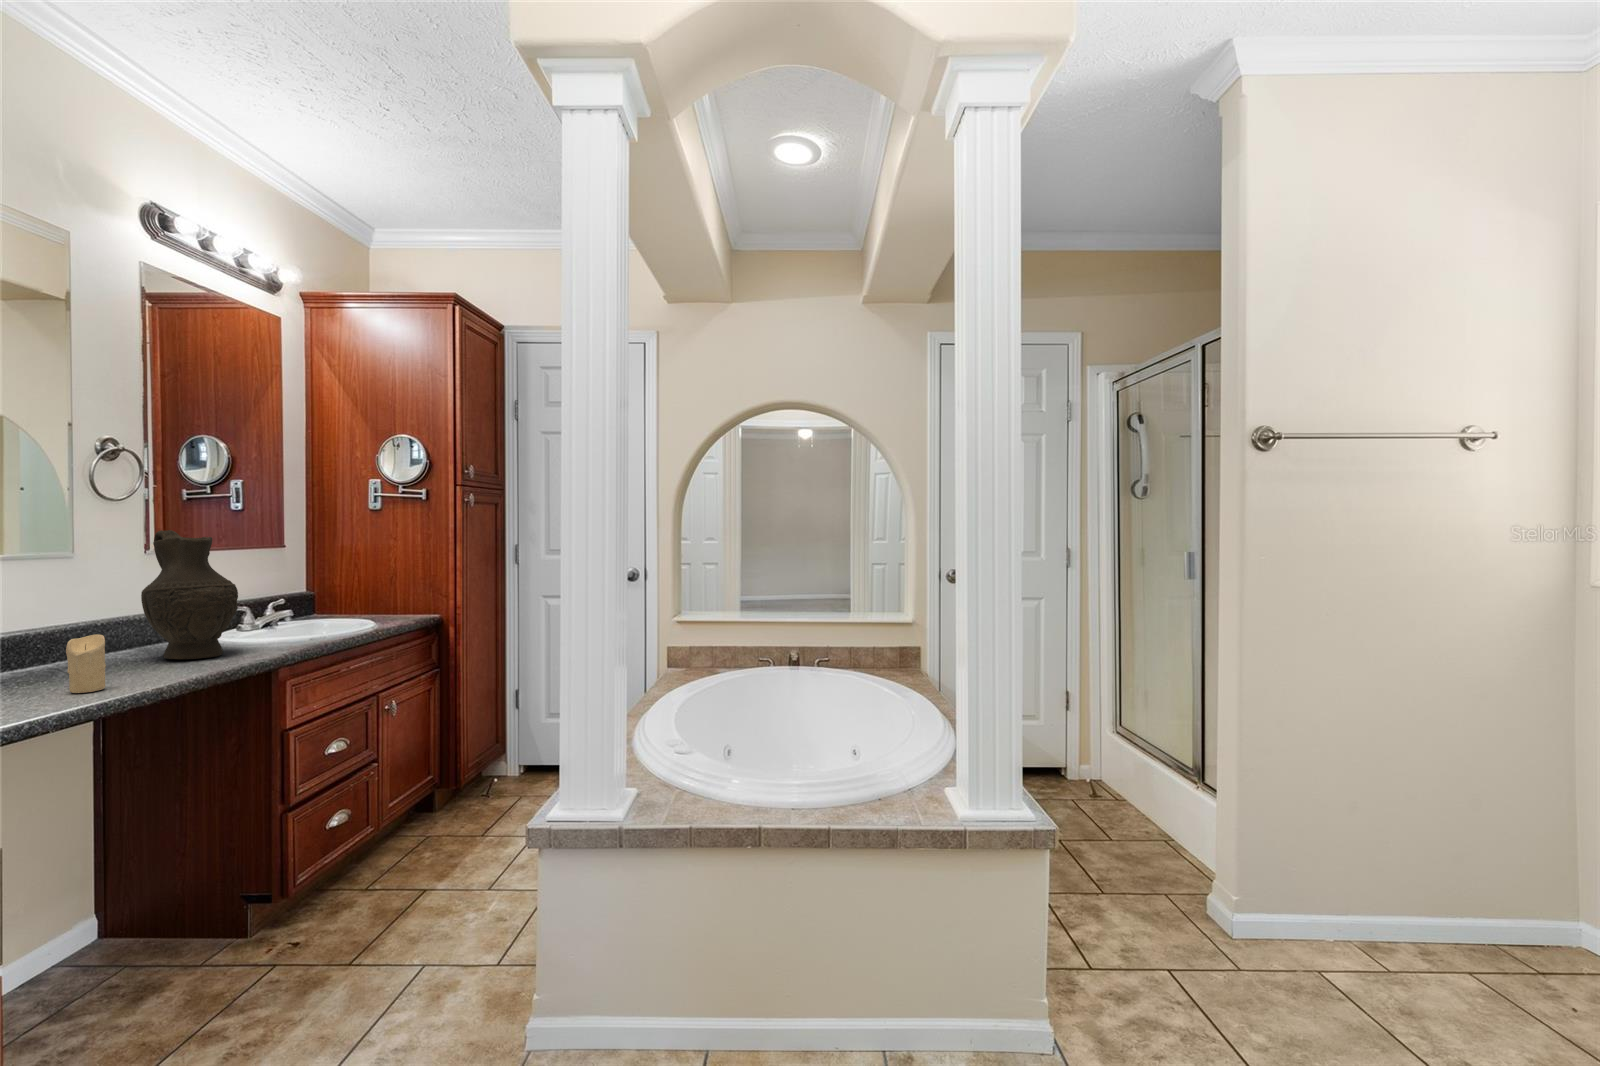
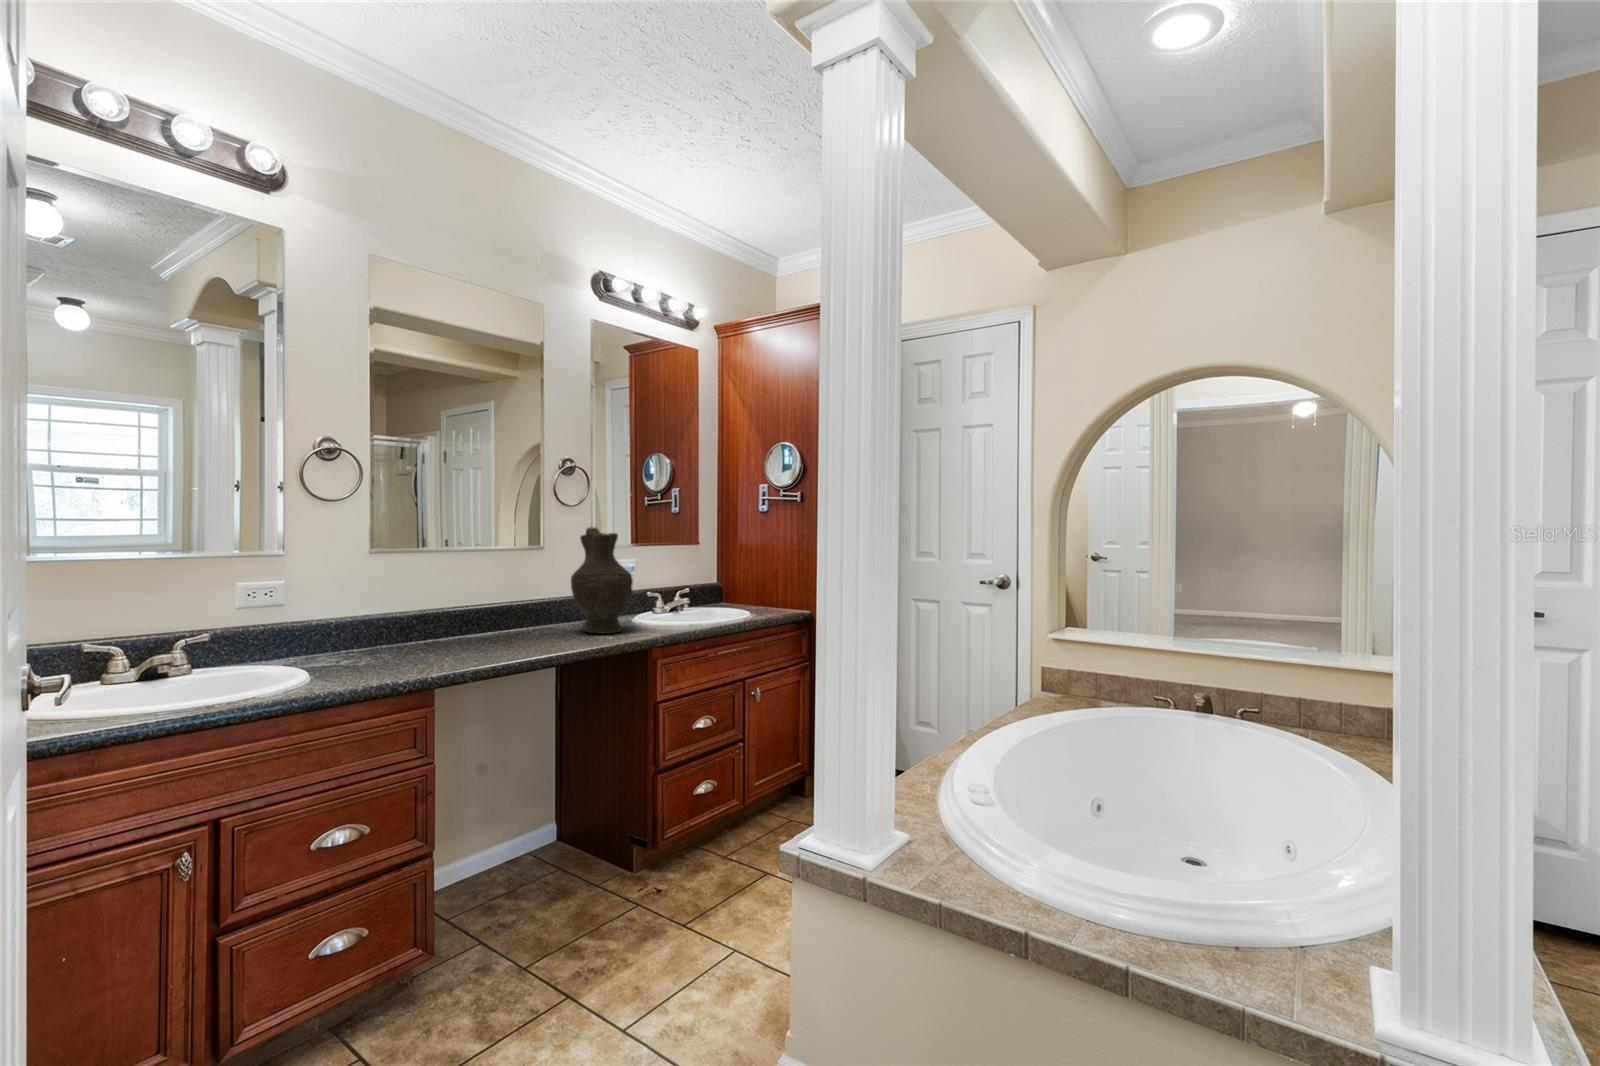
candle: present [66,635,106,693] -> none [502,608,525,653]

